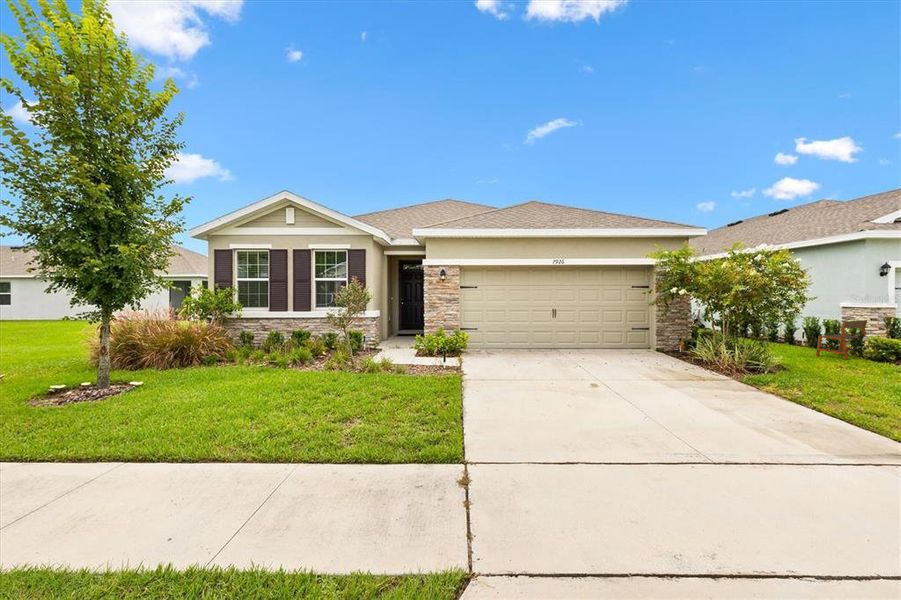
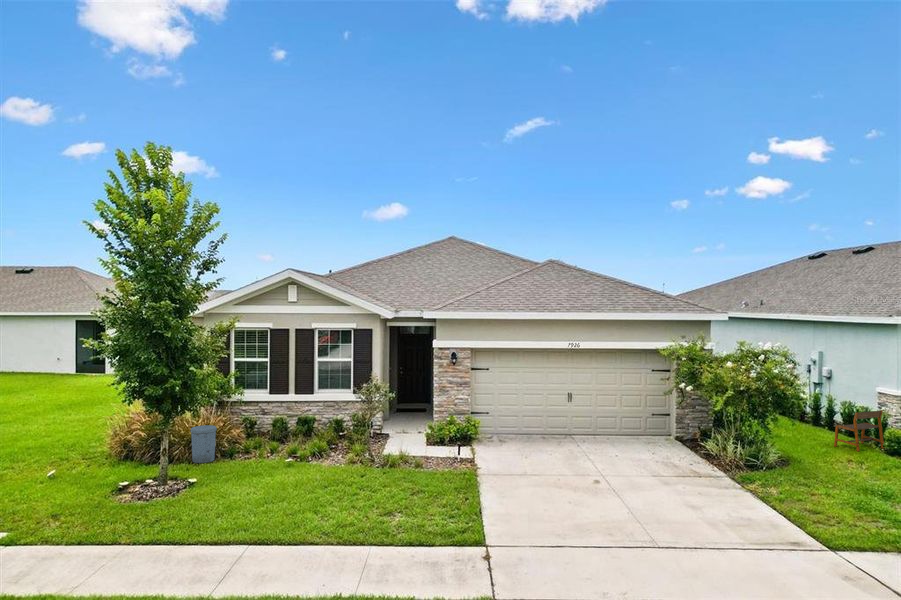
trash can: none [166,333,196,370] -> present [190,425,217,463]

